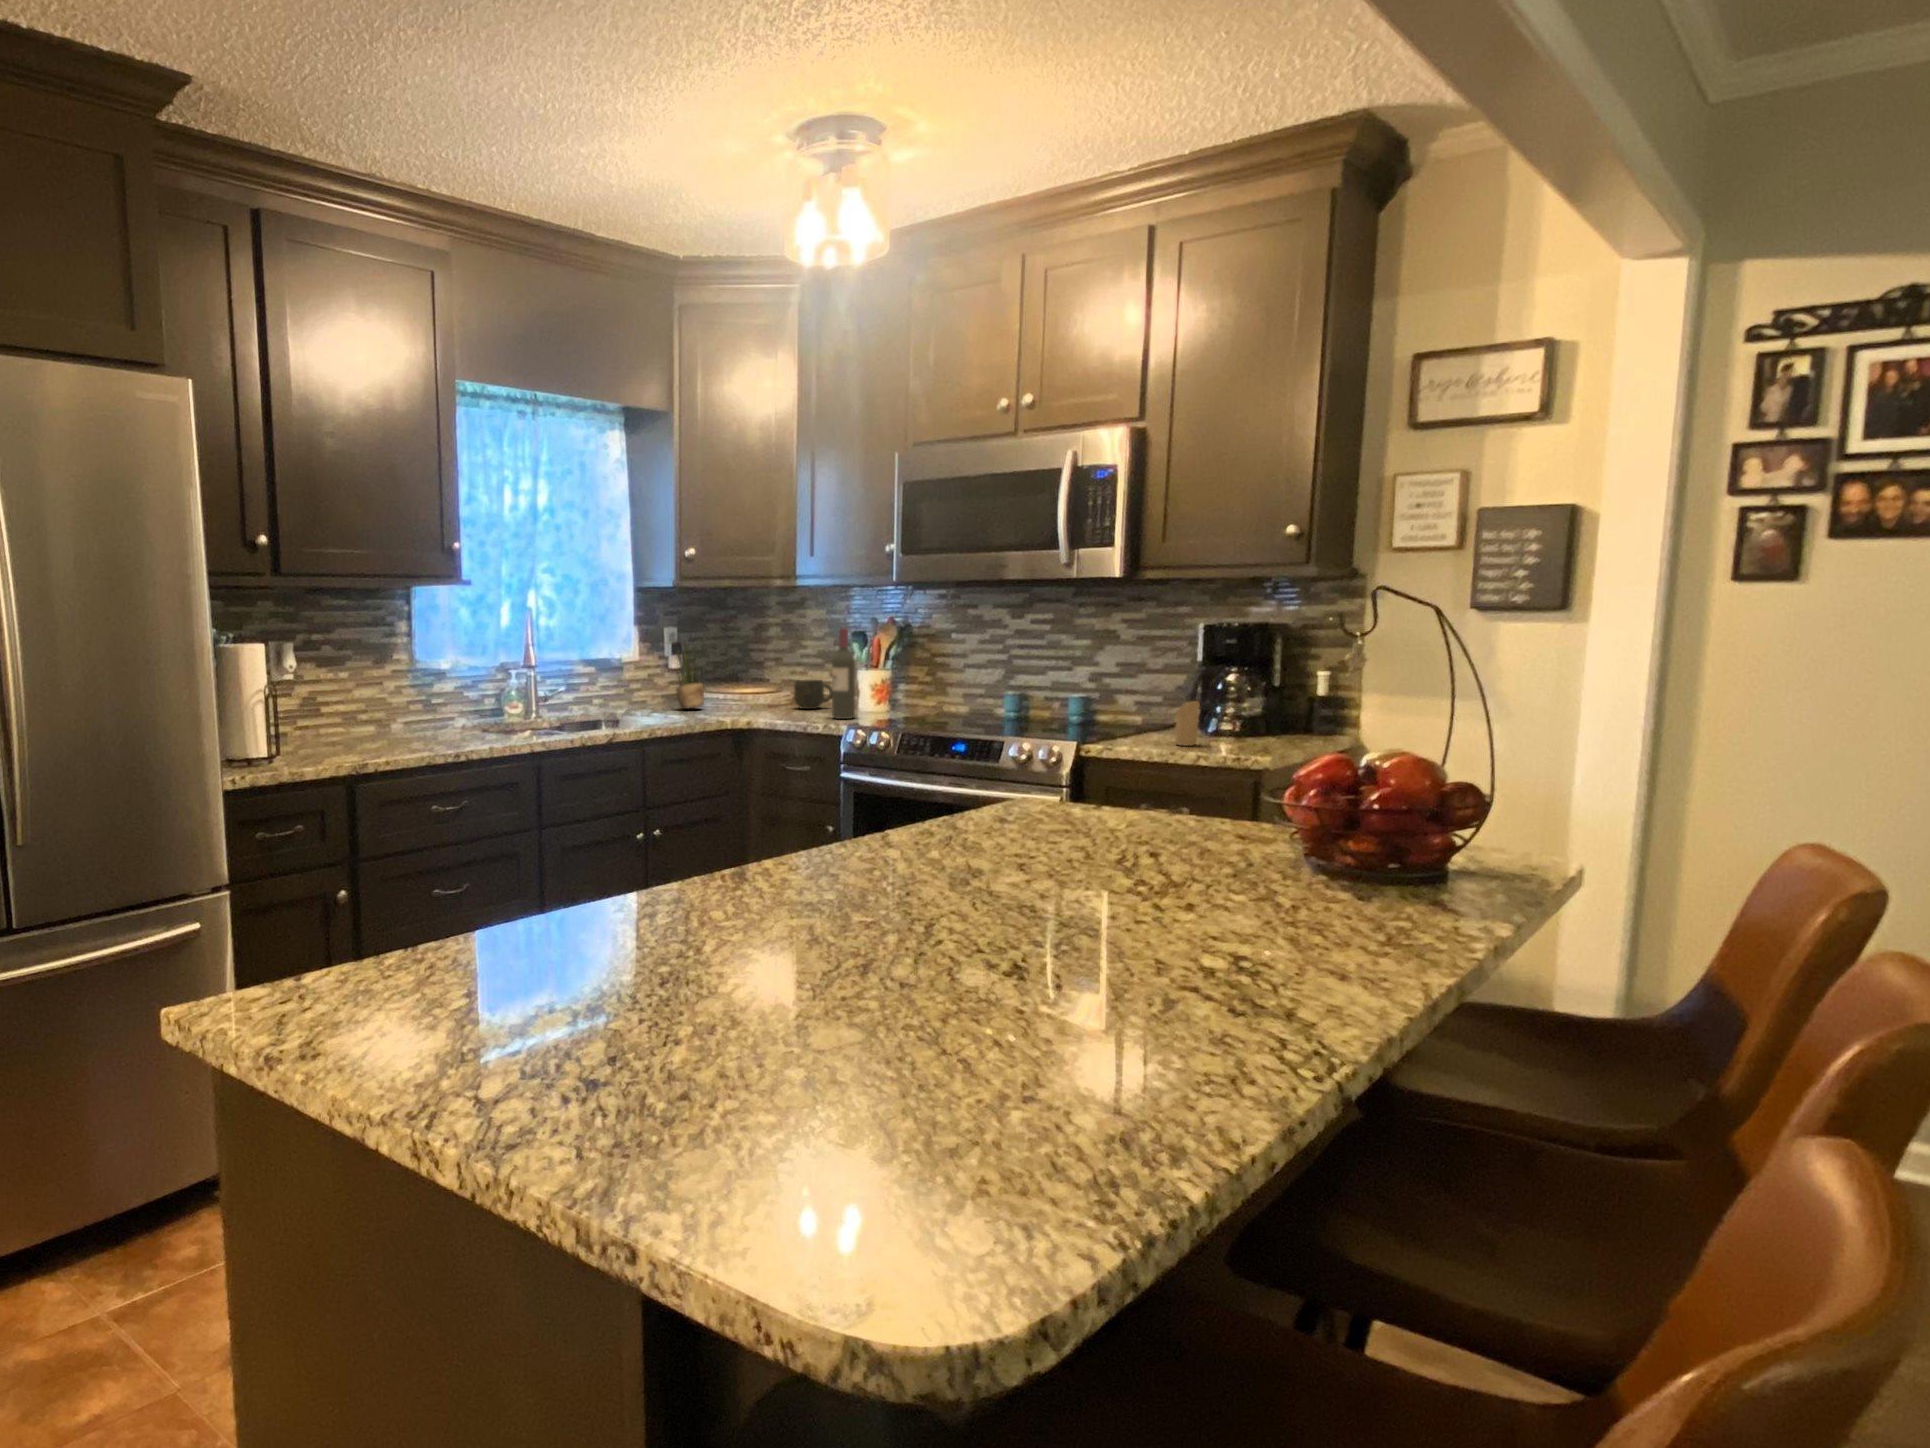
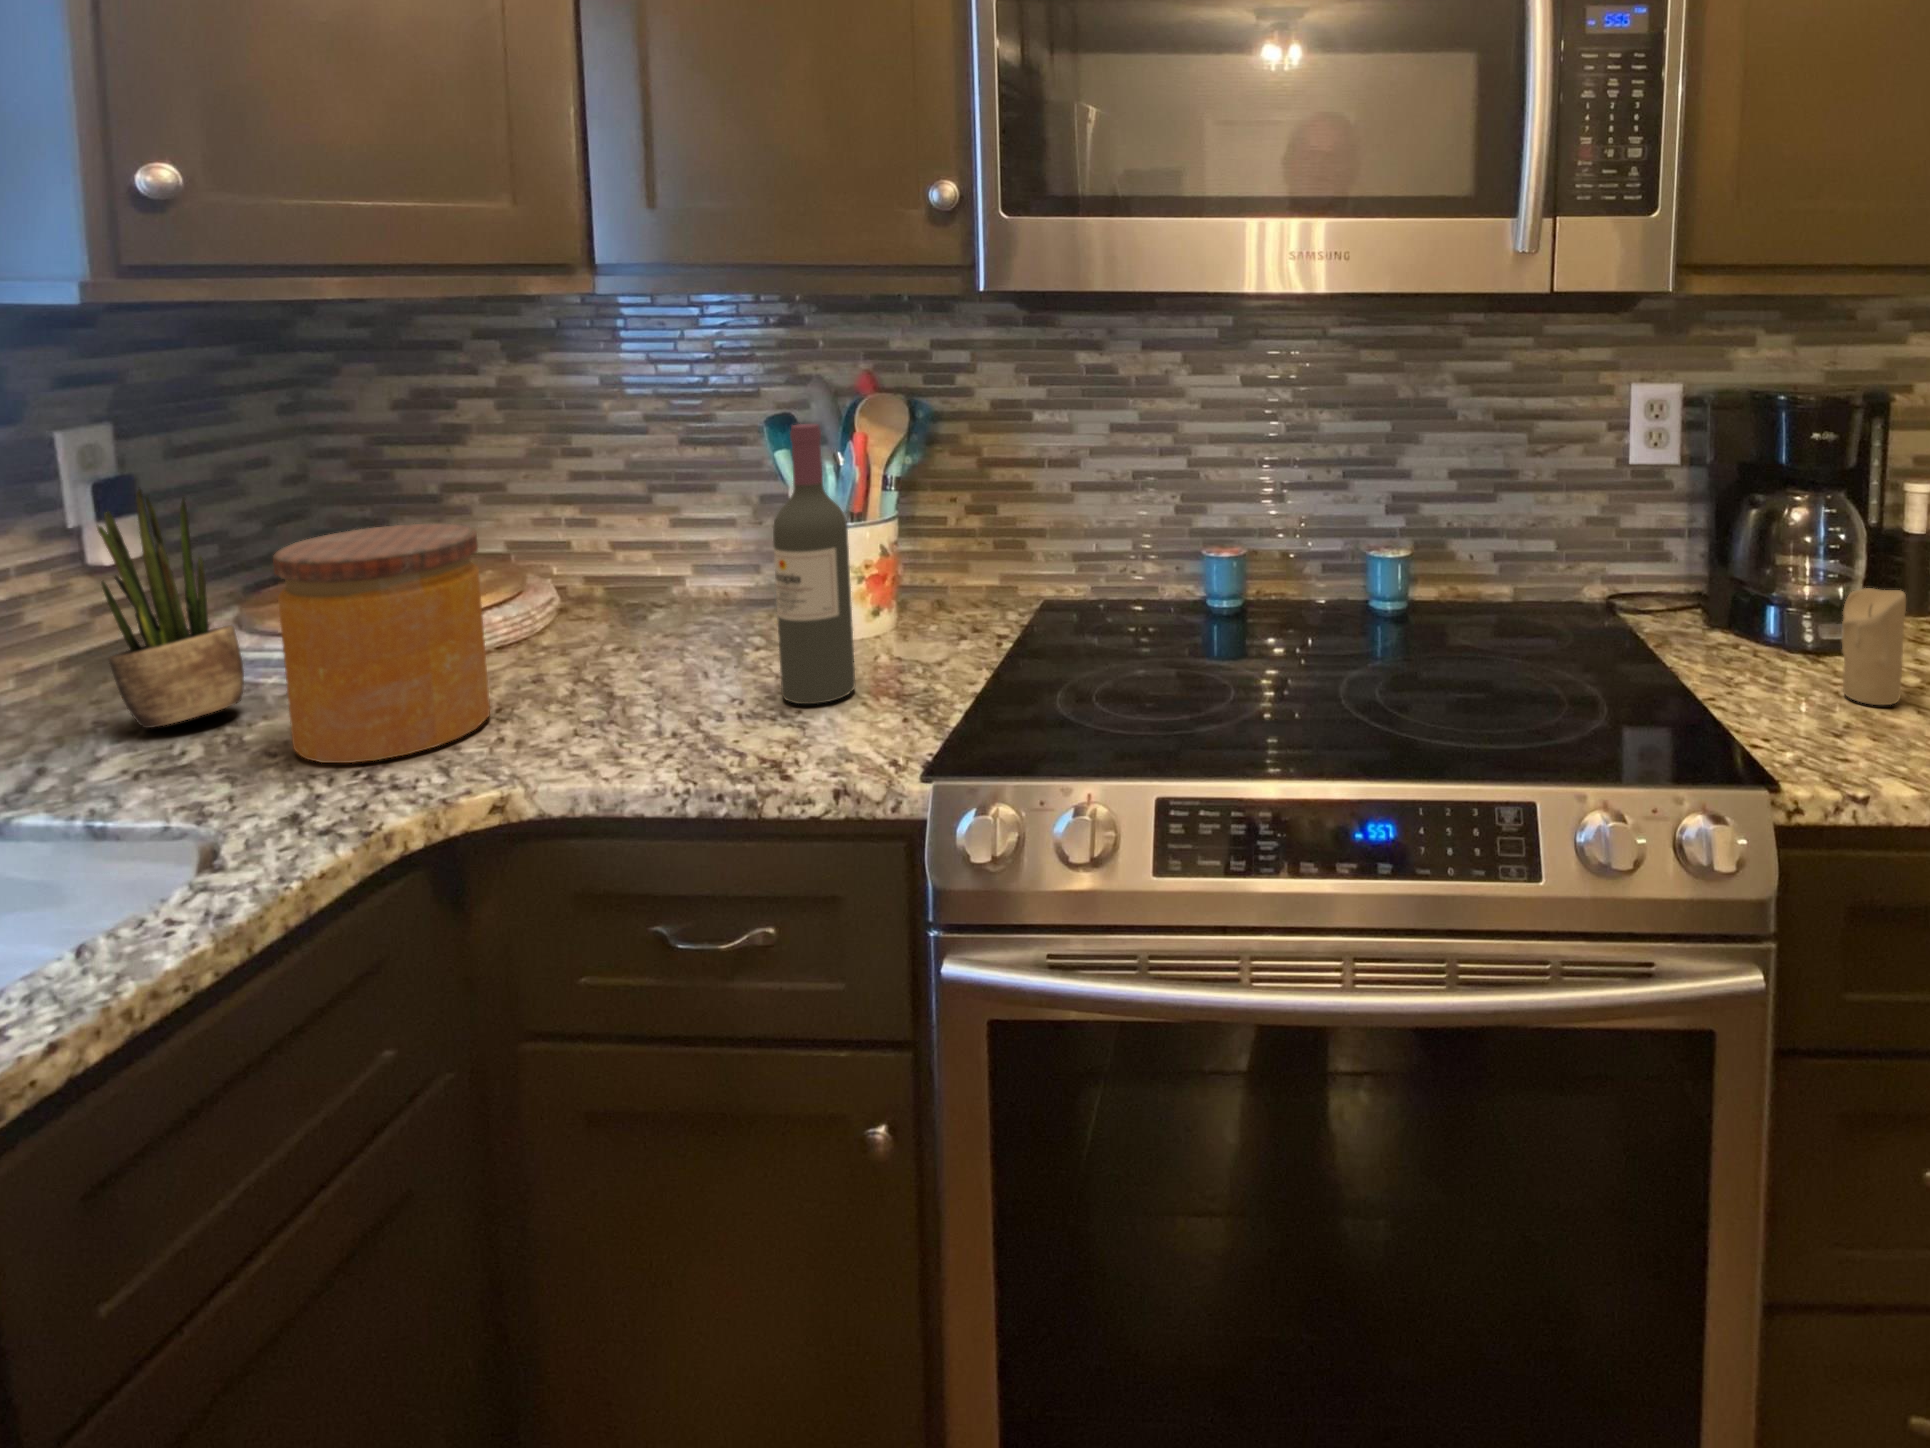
jar: none [710,656,758,716] -> present [273,524,490,763]
mug: present [794,680,832,709] -> none [587,555,712,651]

